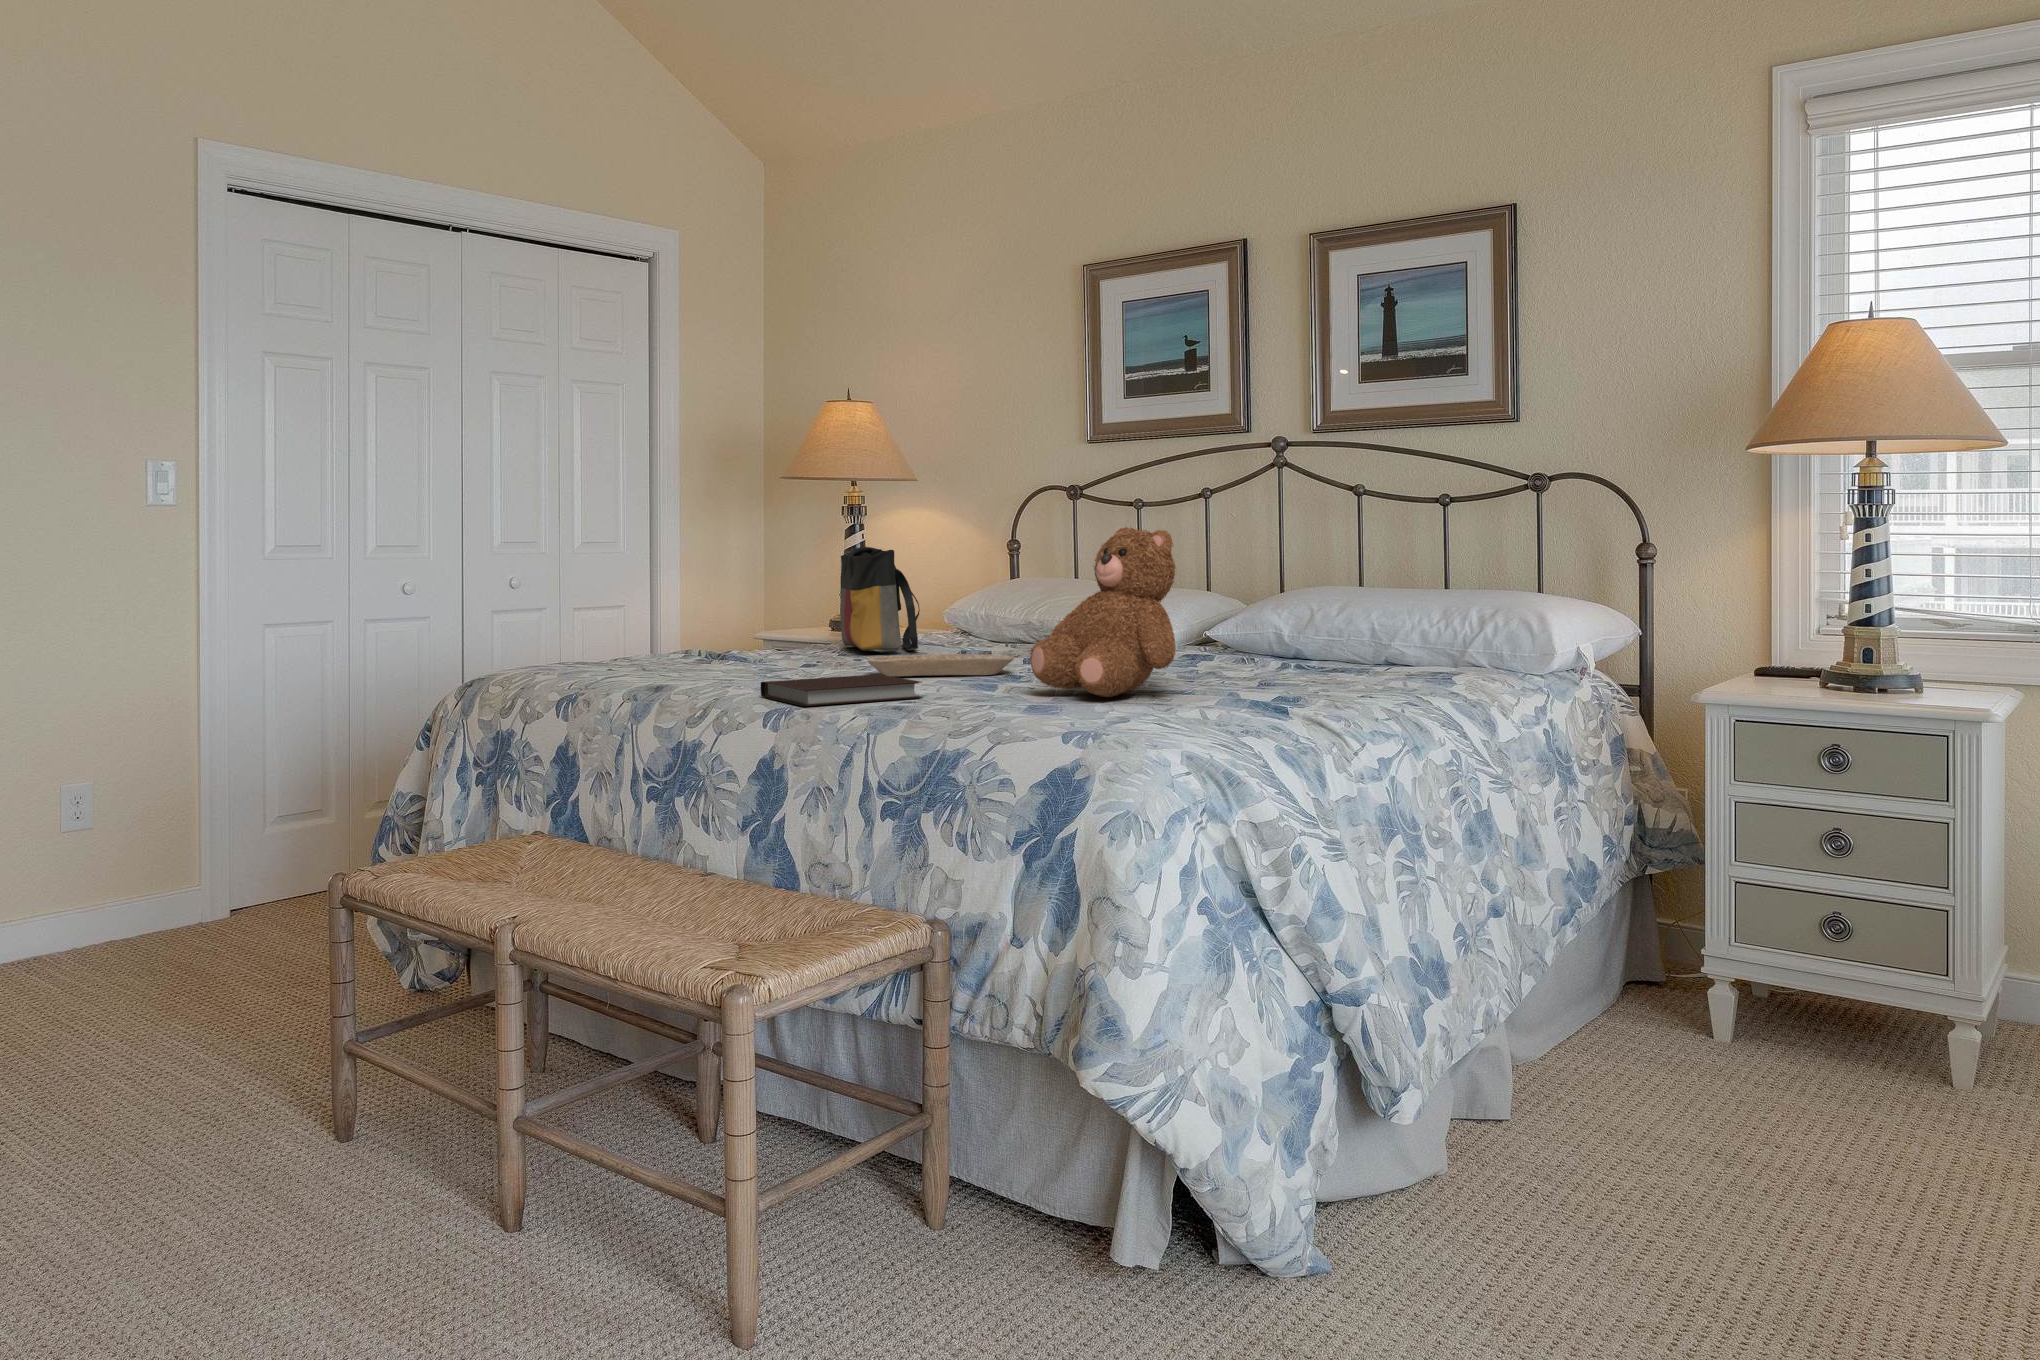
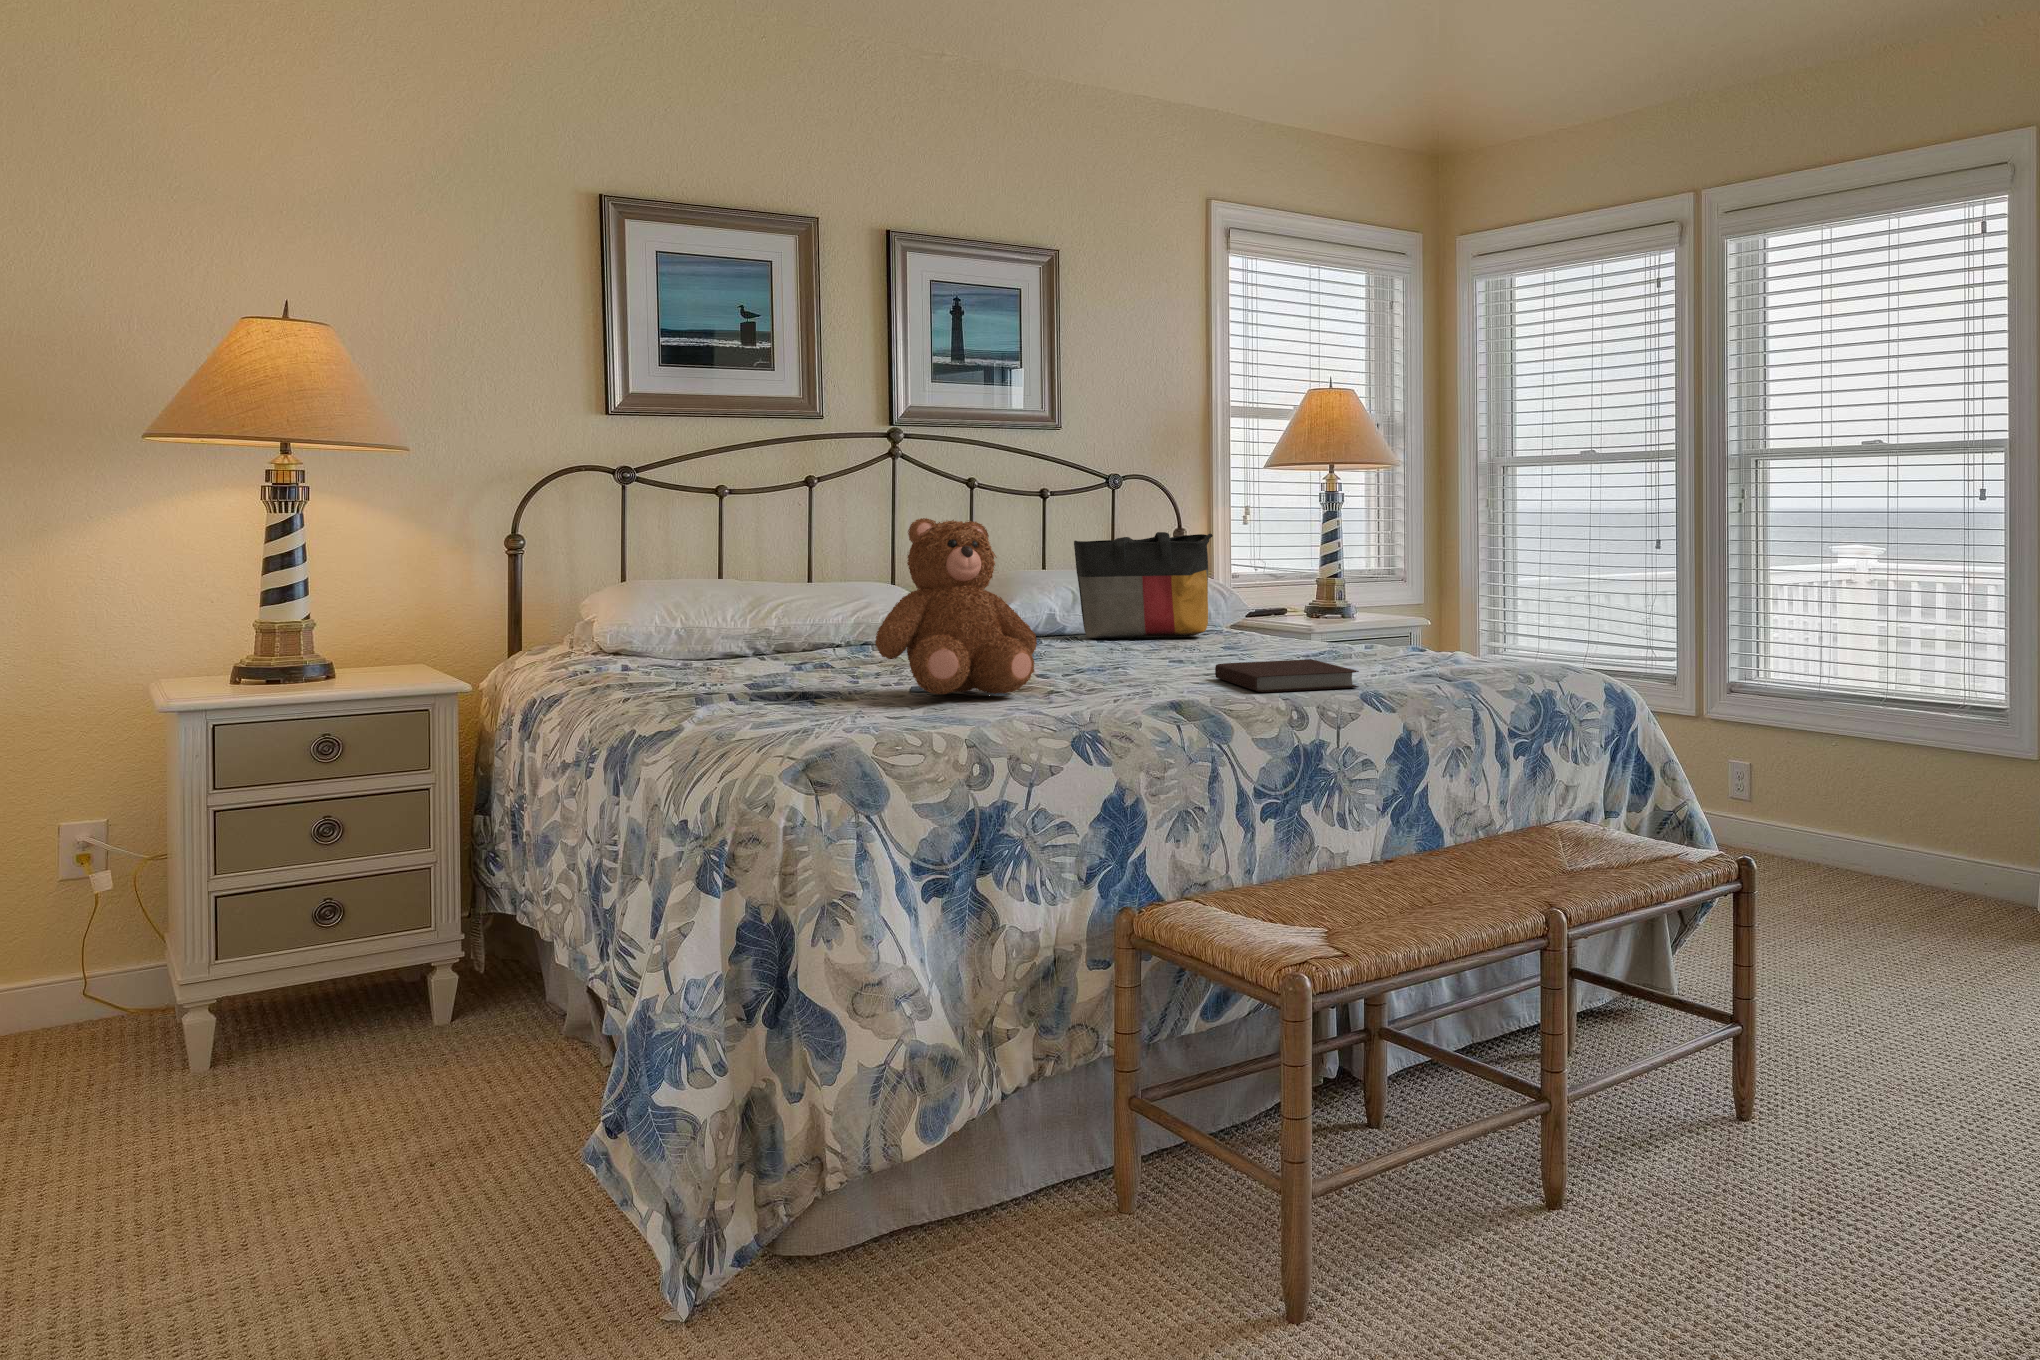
teddy bear: present [1030,527,1176,697] -> present [875,518,1037,694]
tote bag: present [840,547,920,653] -> present [1074,532,1213,638]
tray: present [868,654,1014,677] -> none [1064,645,1146,675]

